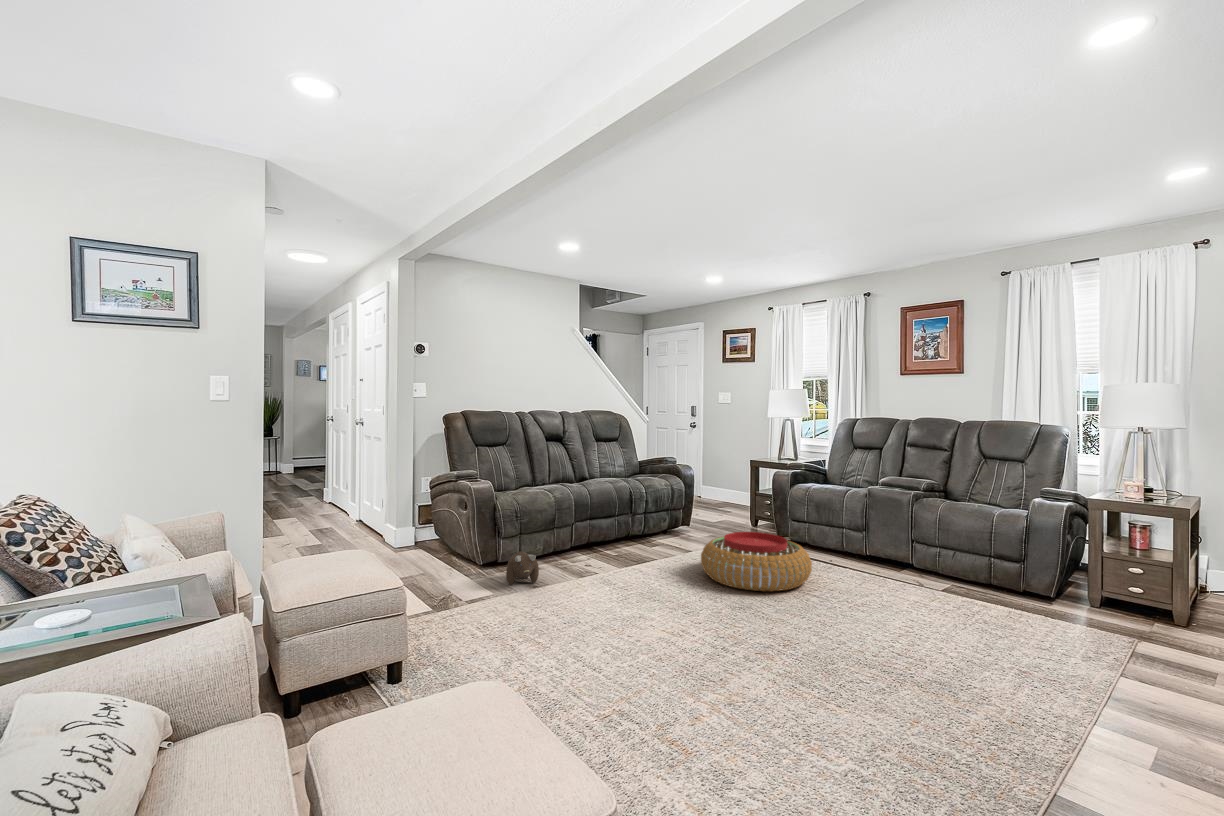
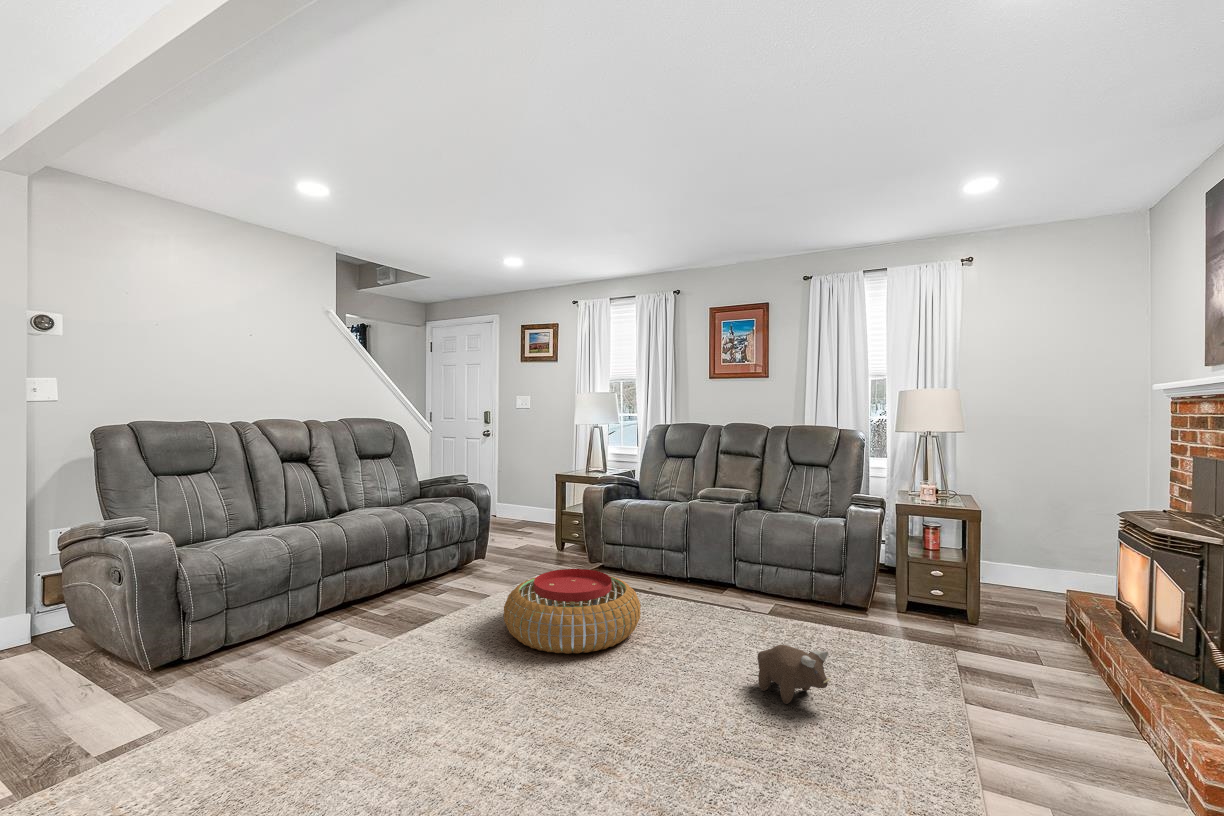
plush toy: present [506,551,539,585] -> present [757,645,830,704]

